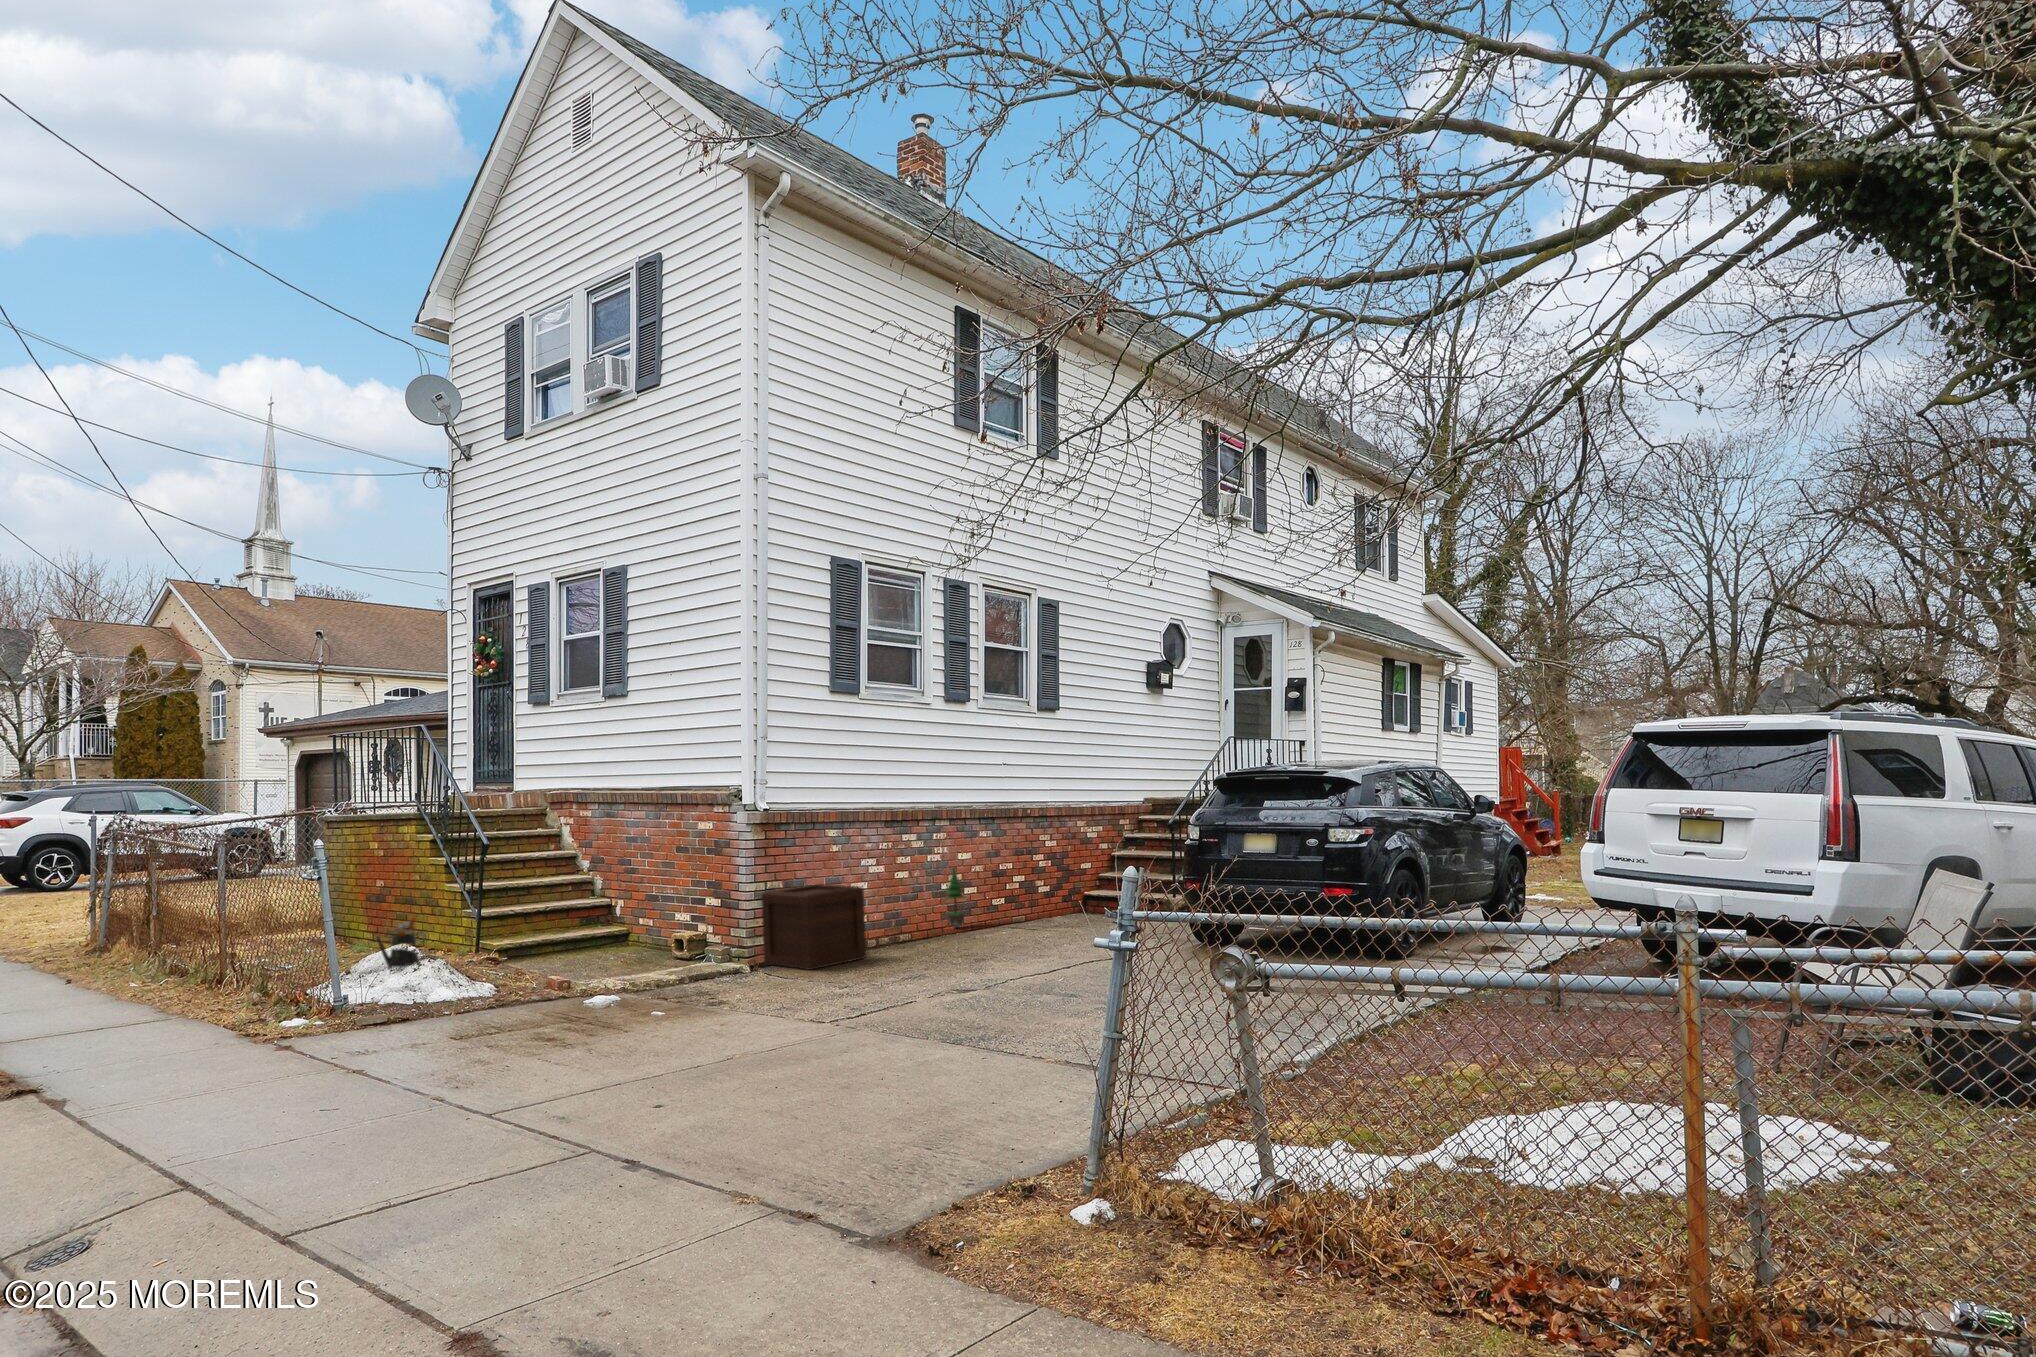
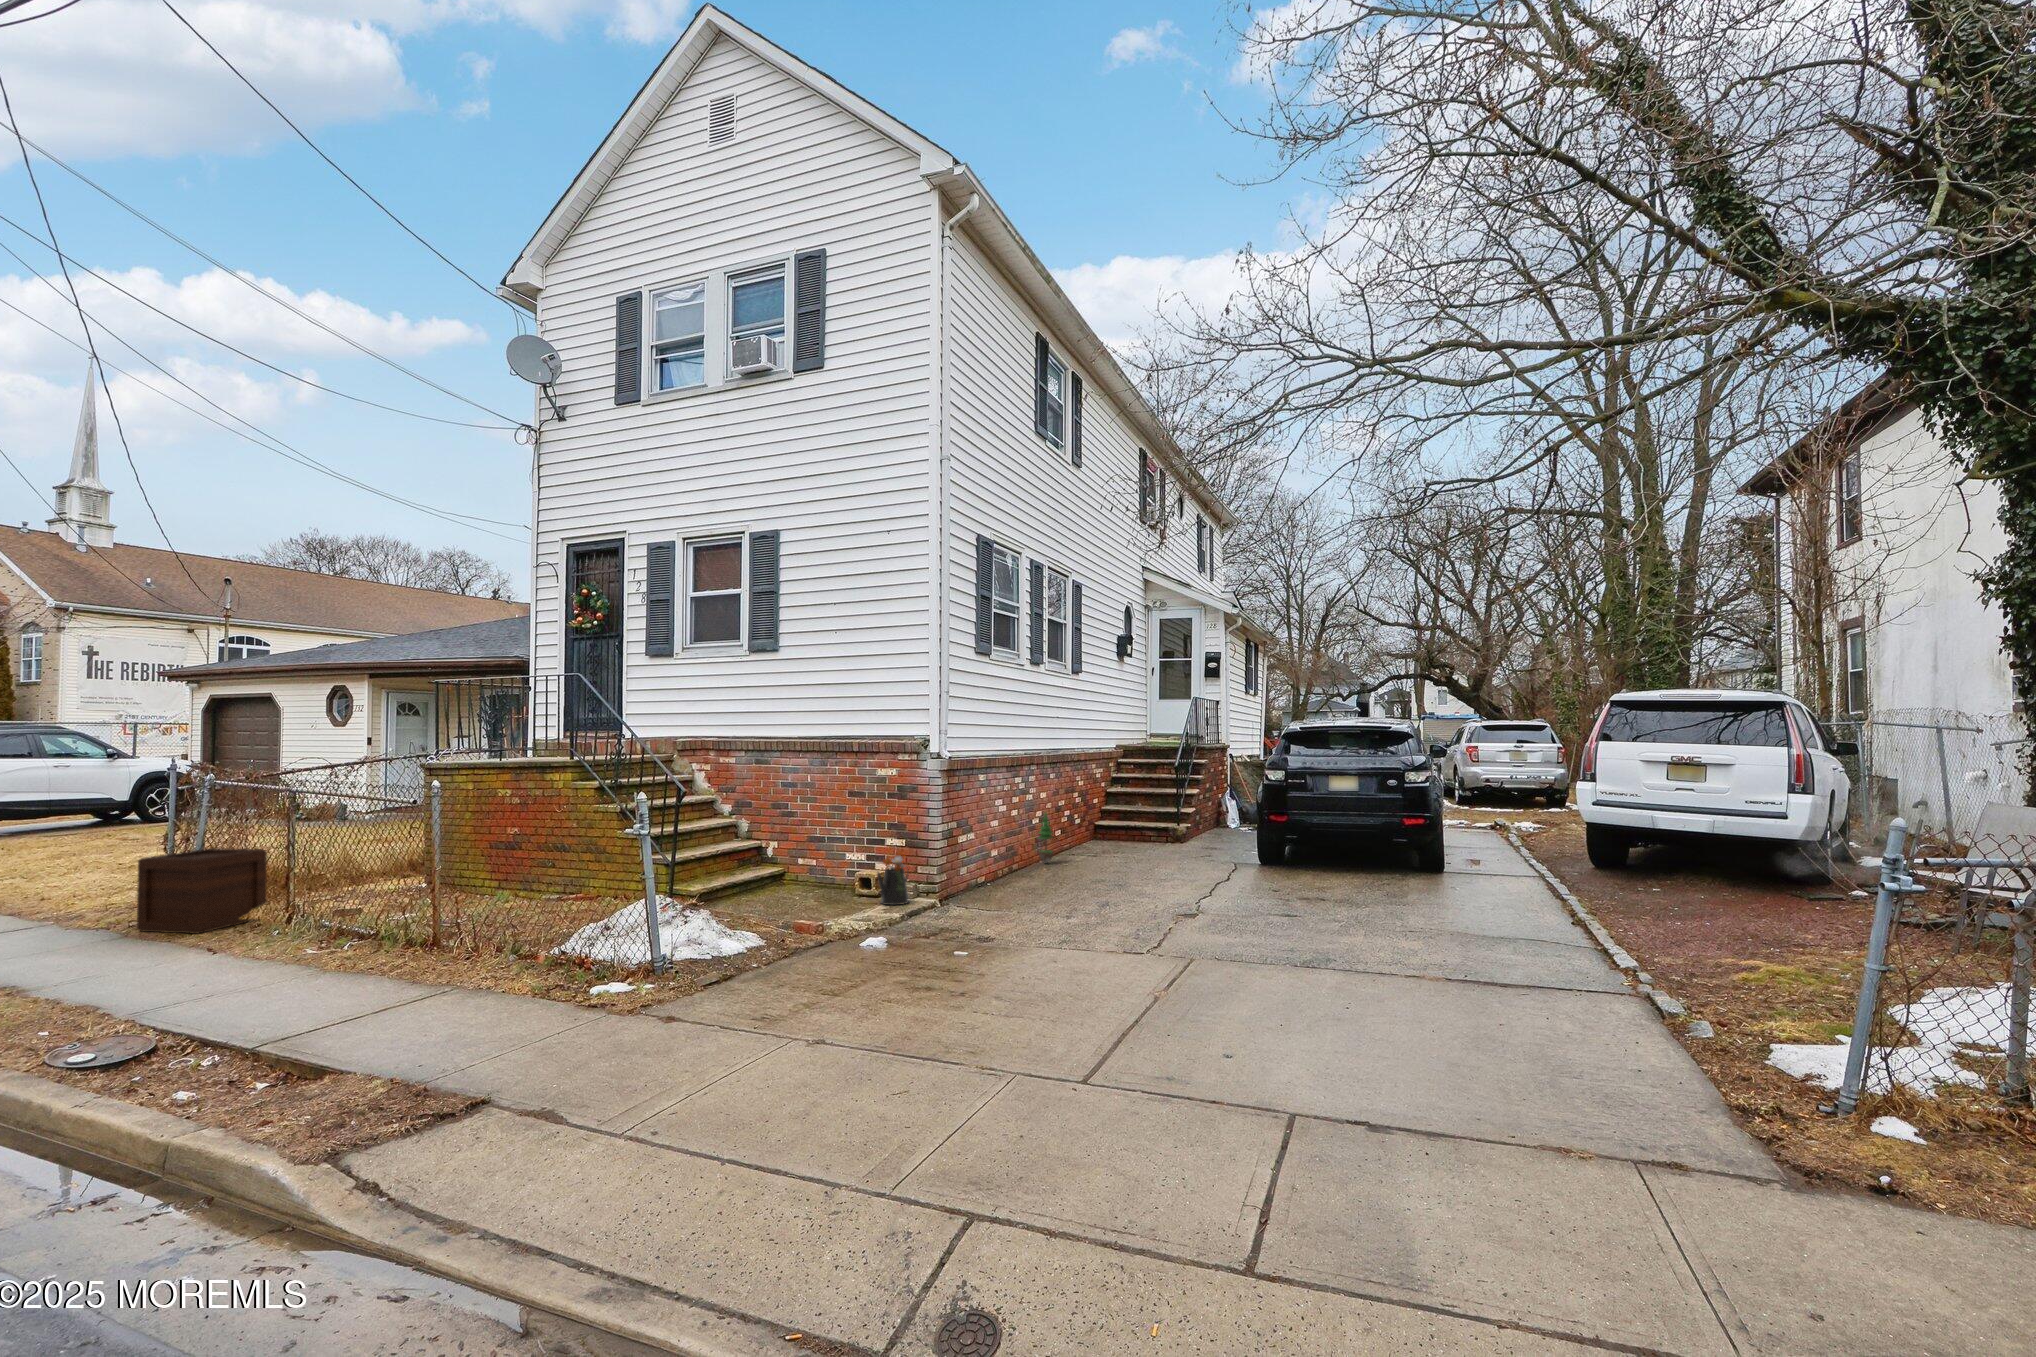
wooden crate: present [762,884,866,970] -> present [137,848,267,934]
watering can: present [377,917,419,969] -> present [878,852,909,905]

